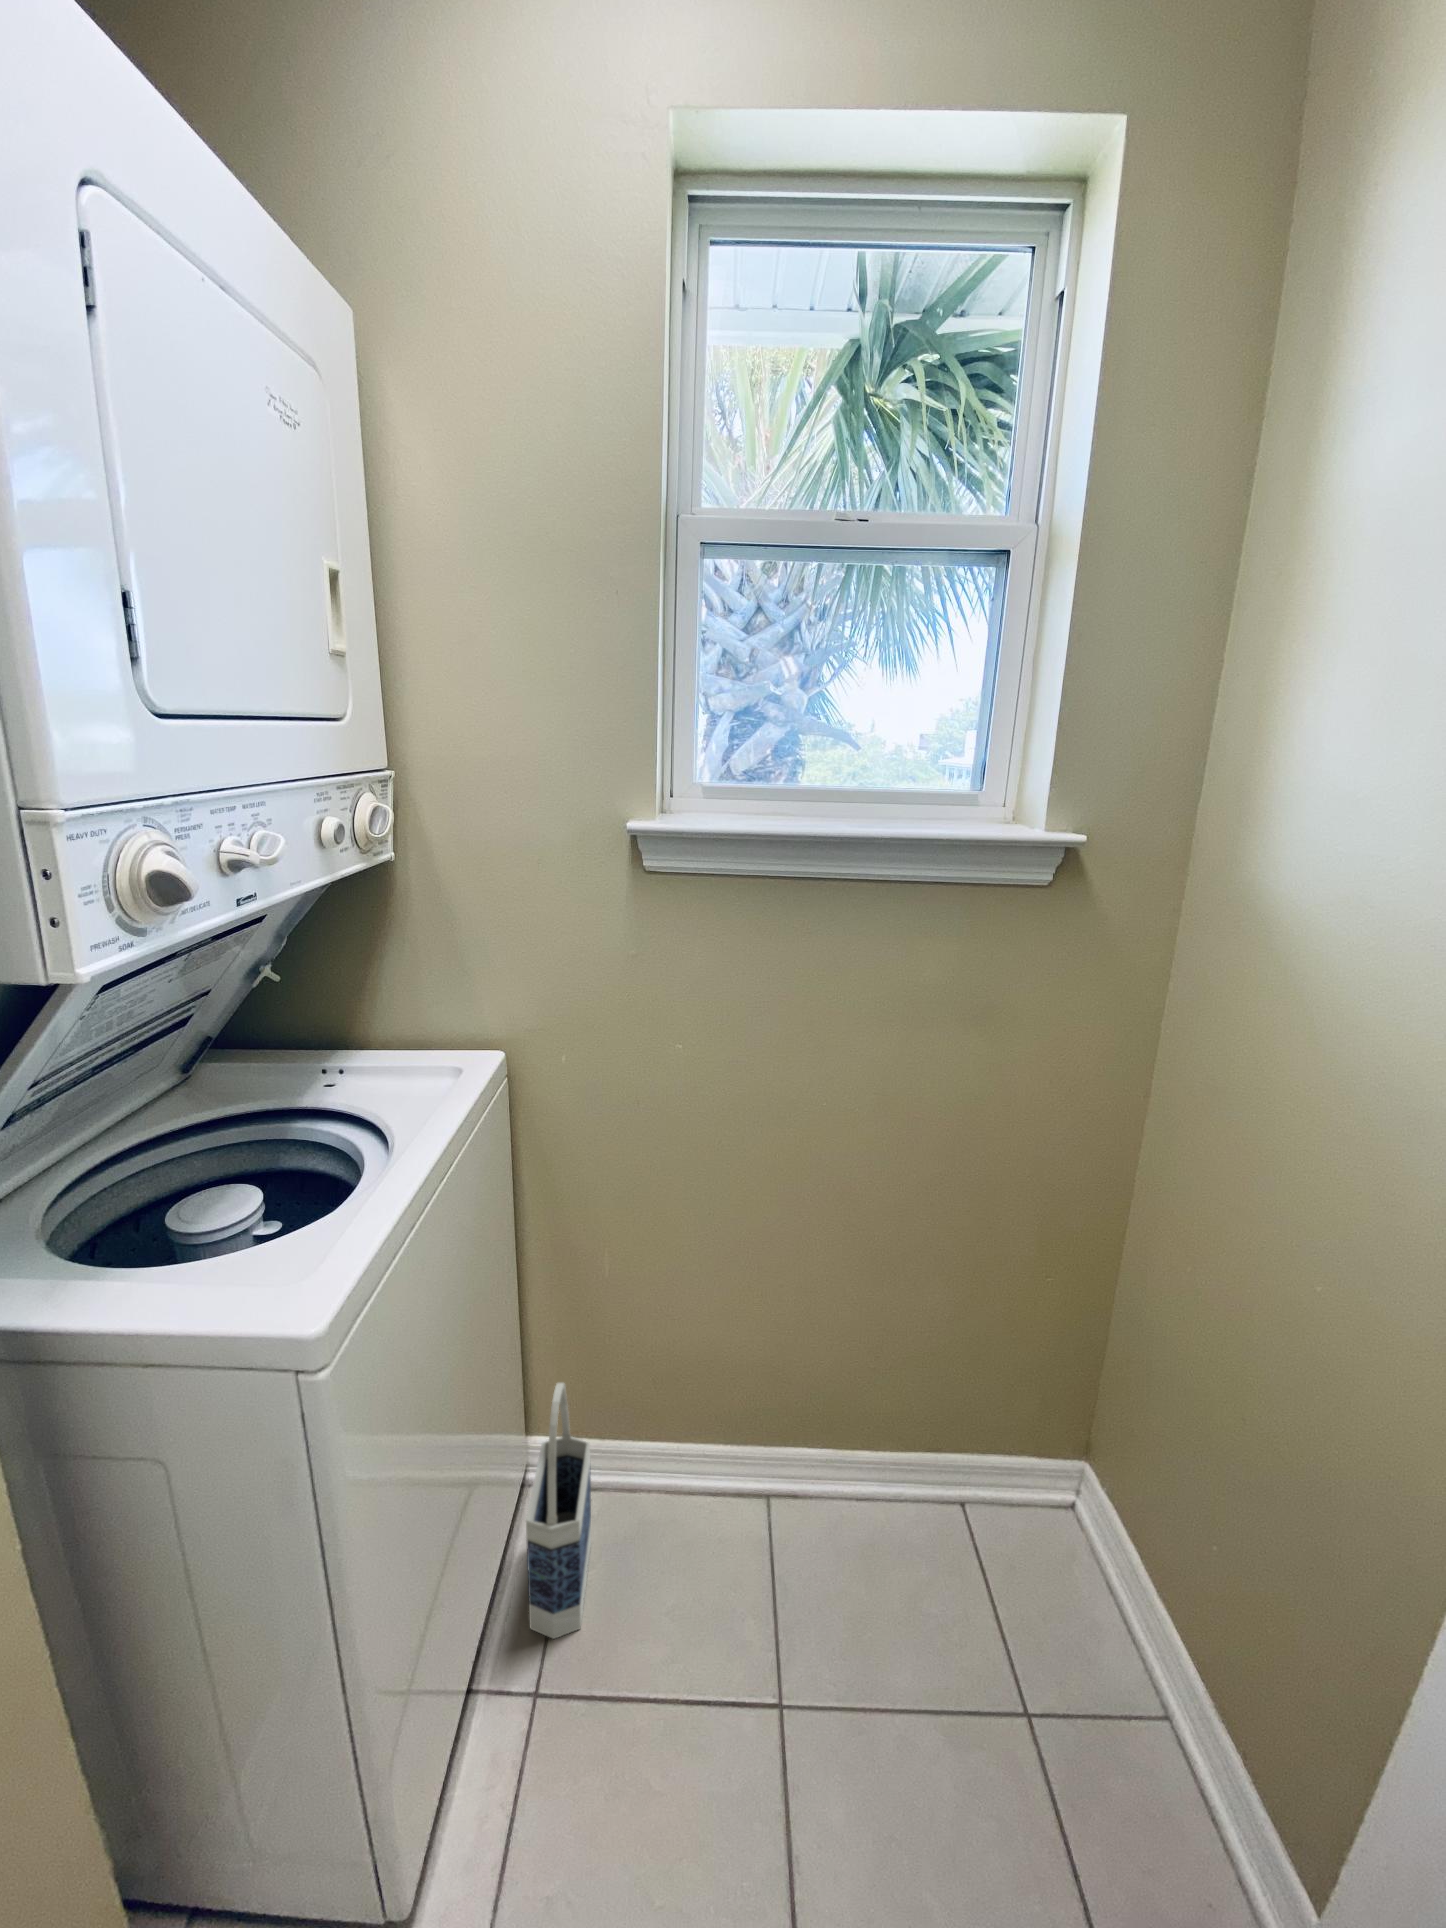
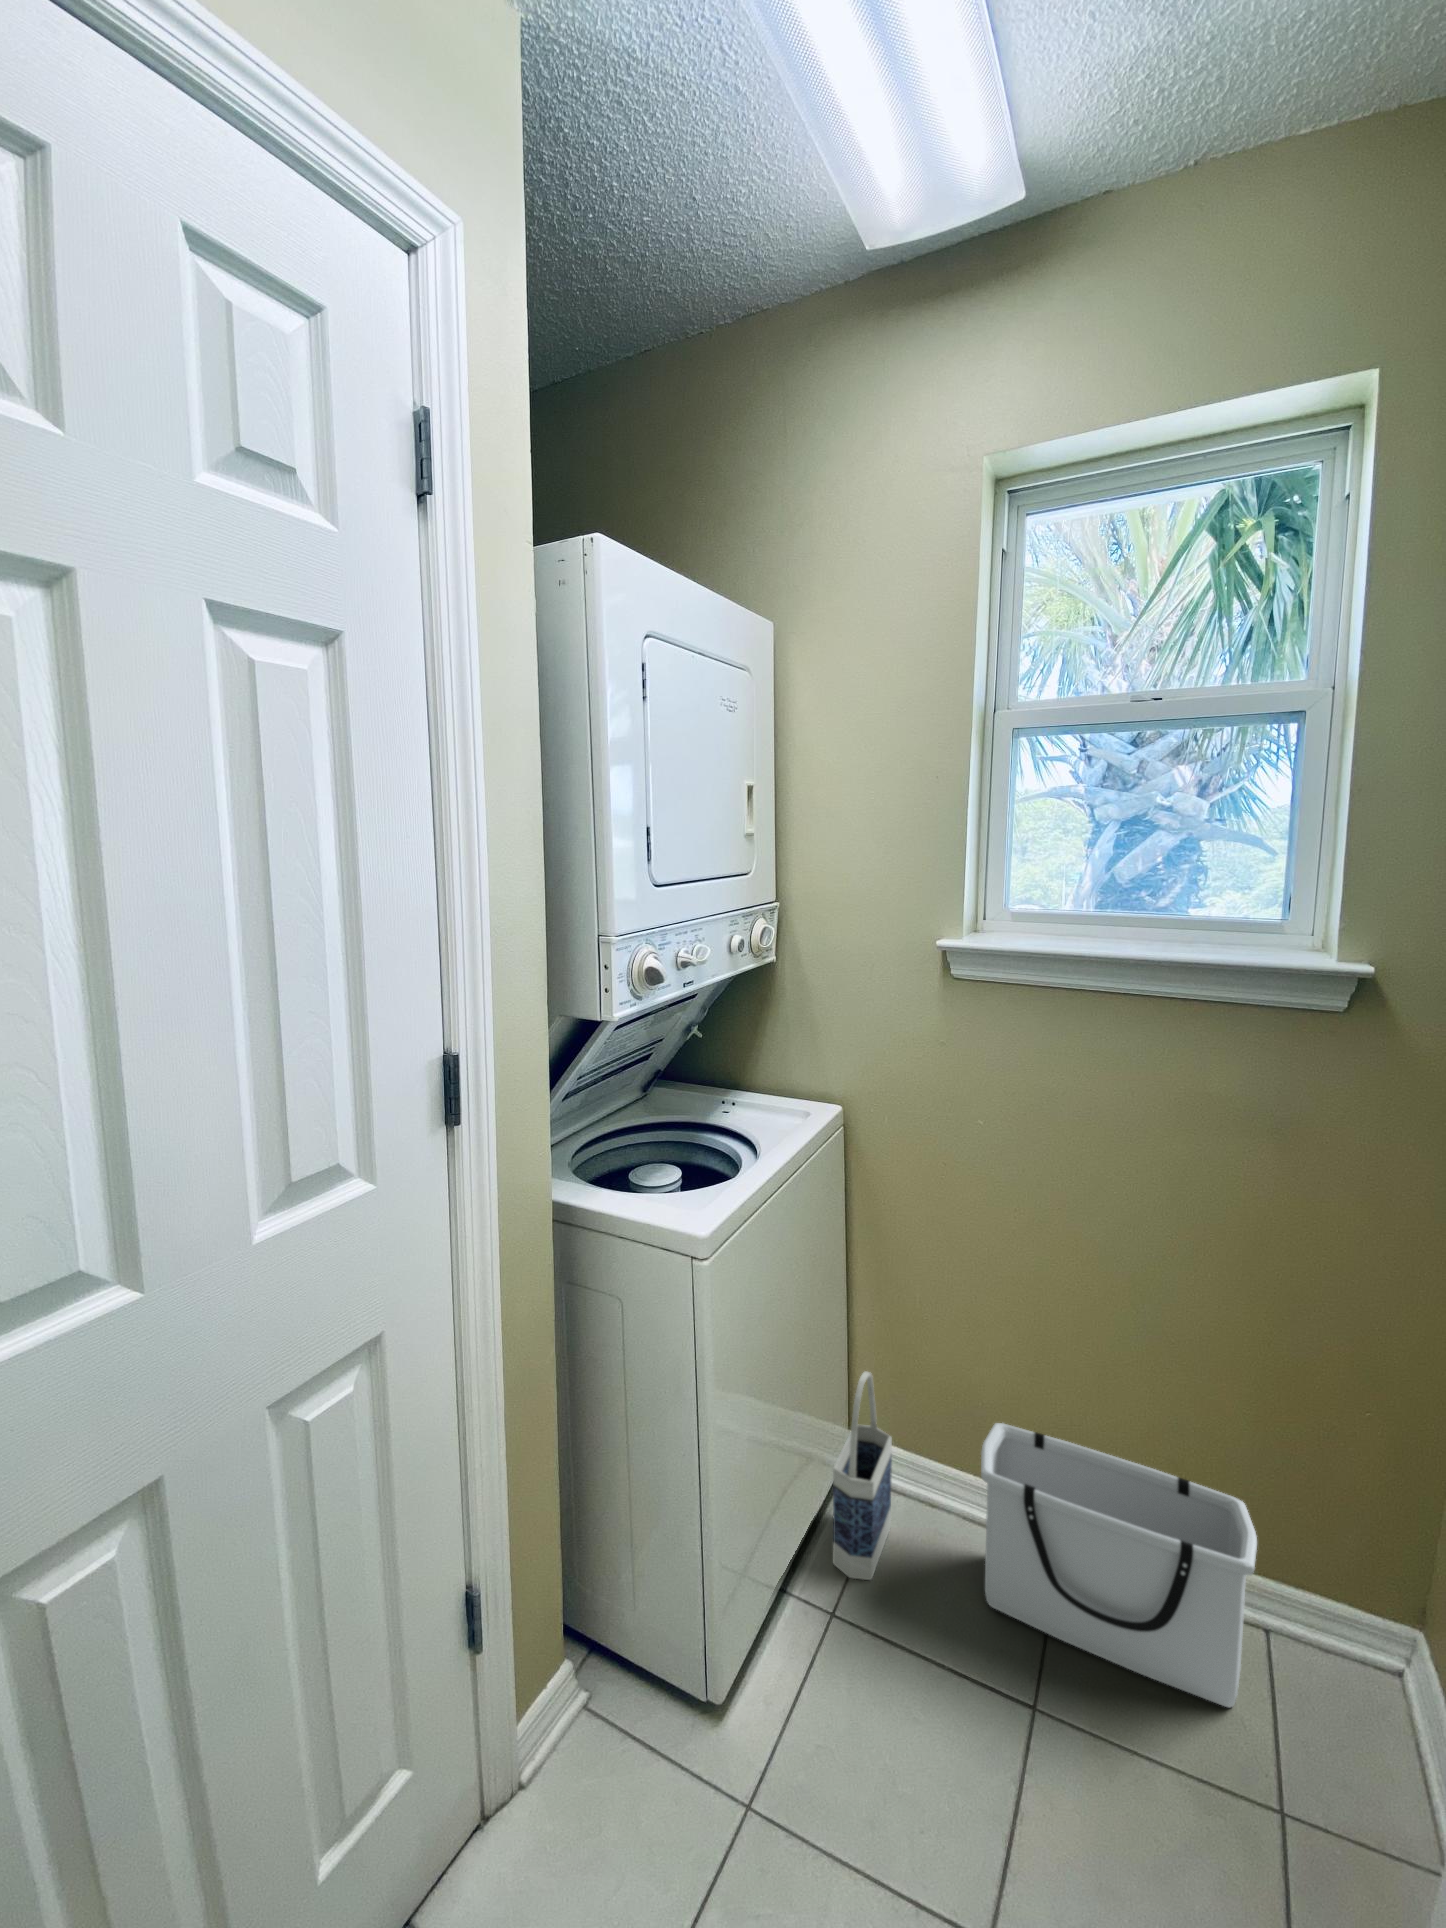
storage bin: none [700,1385,979,1603] -> present [981,1423,1257,1707]

